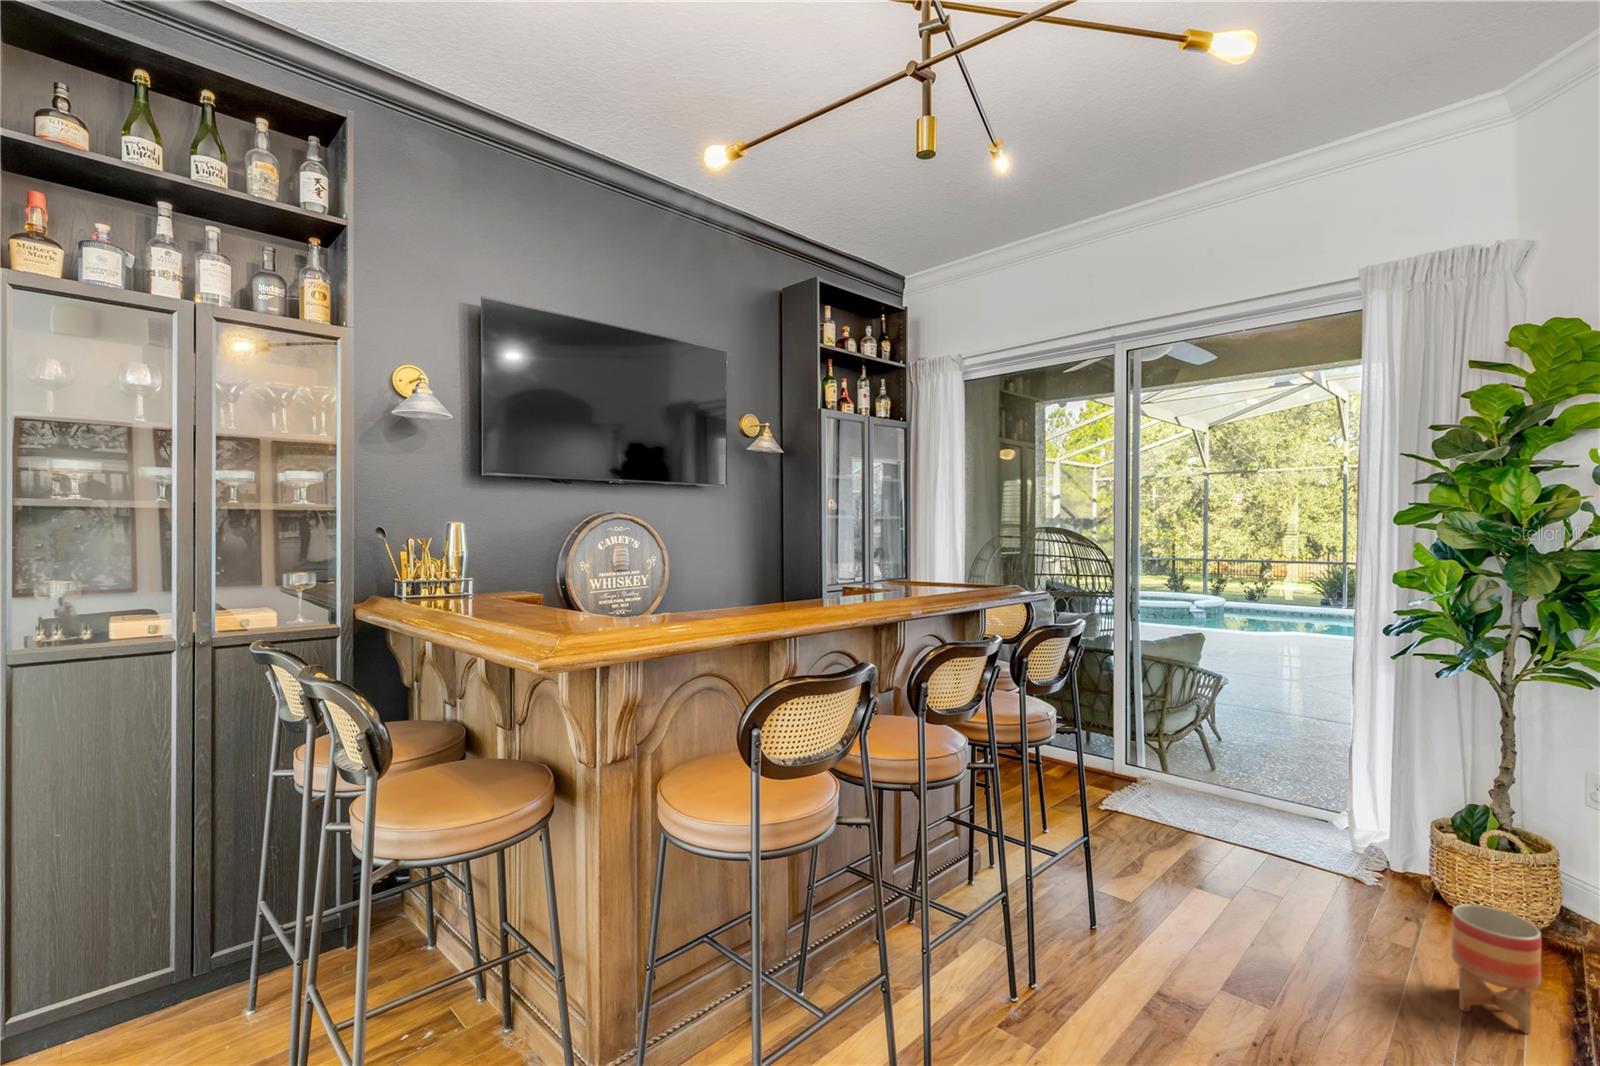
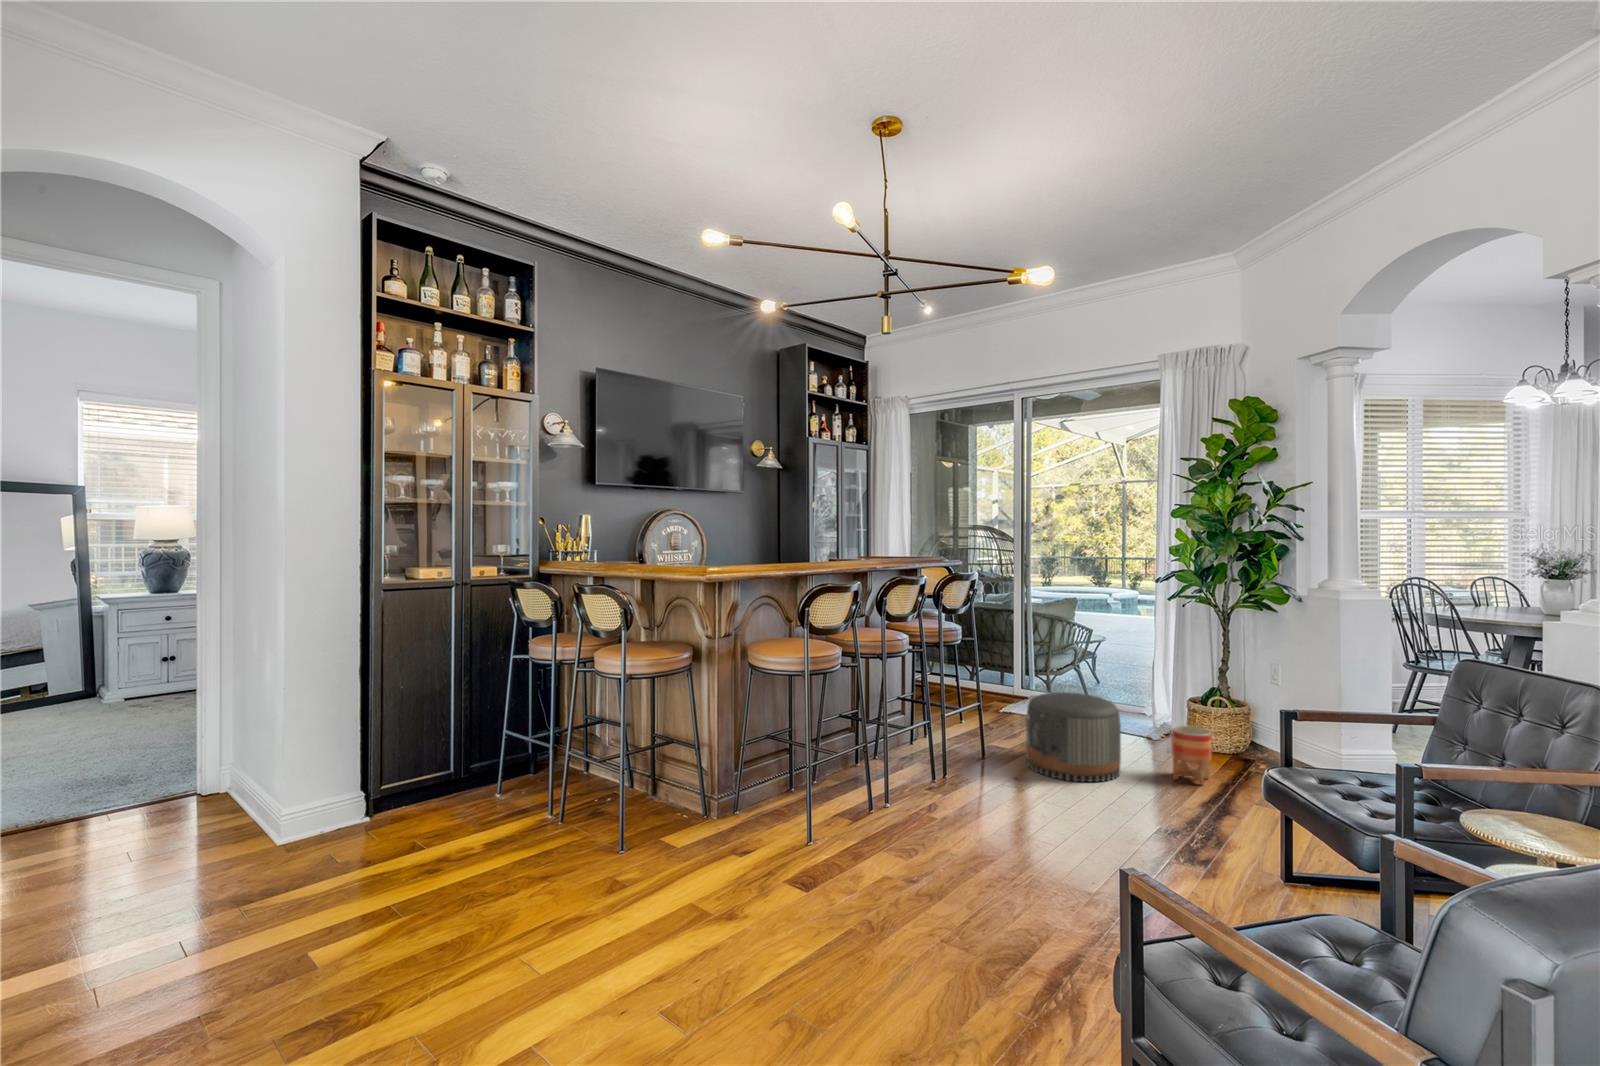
pouf: none [1171,822,1354,1015] -> present [1026,692,1121,782]

